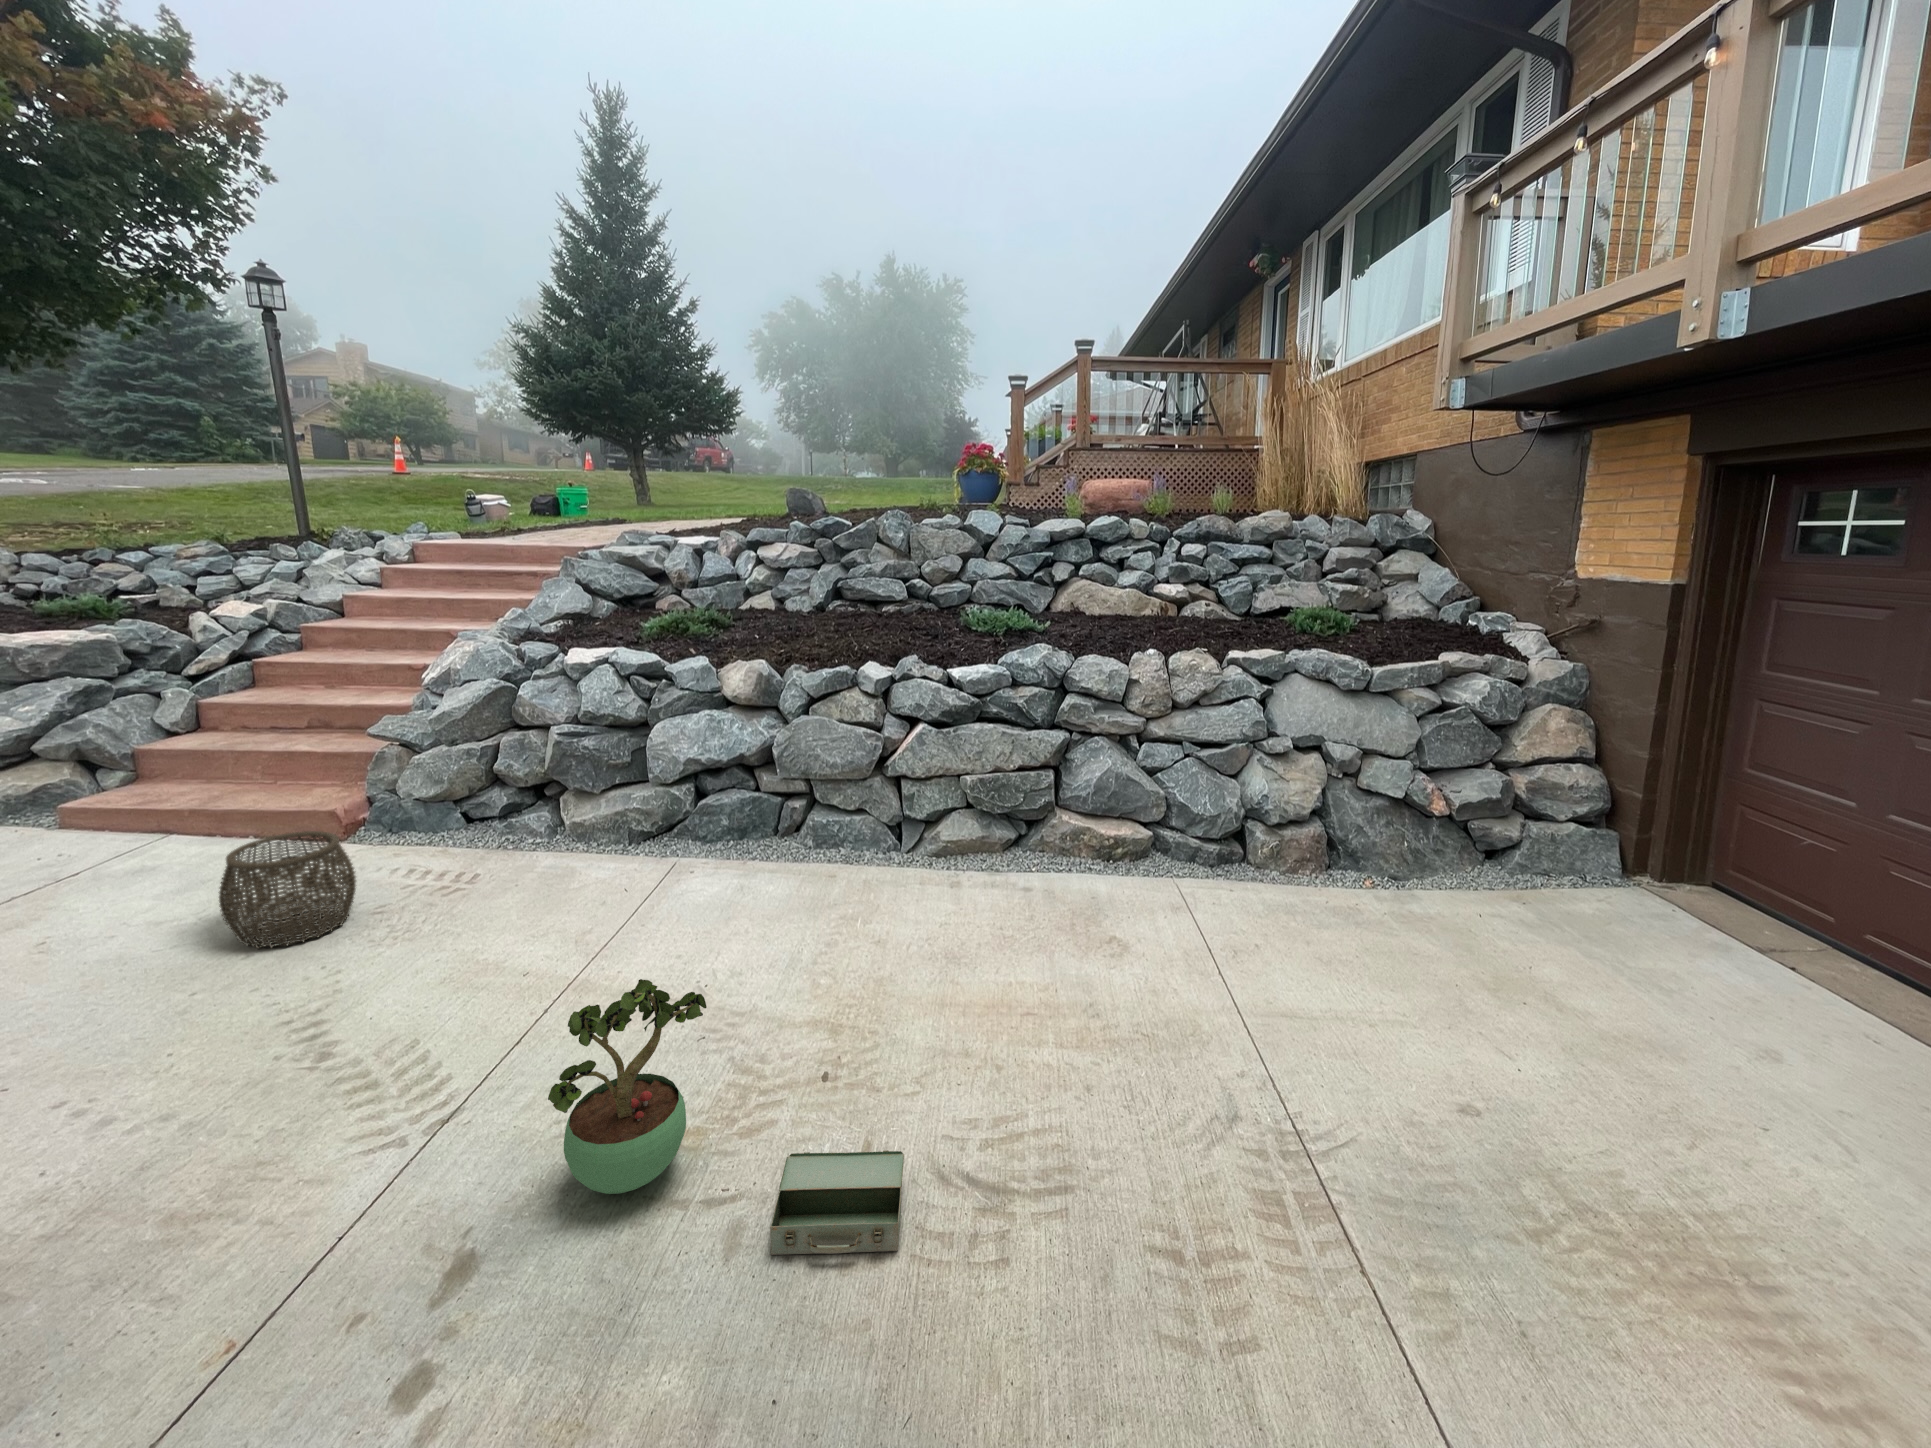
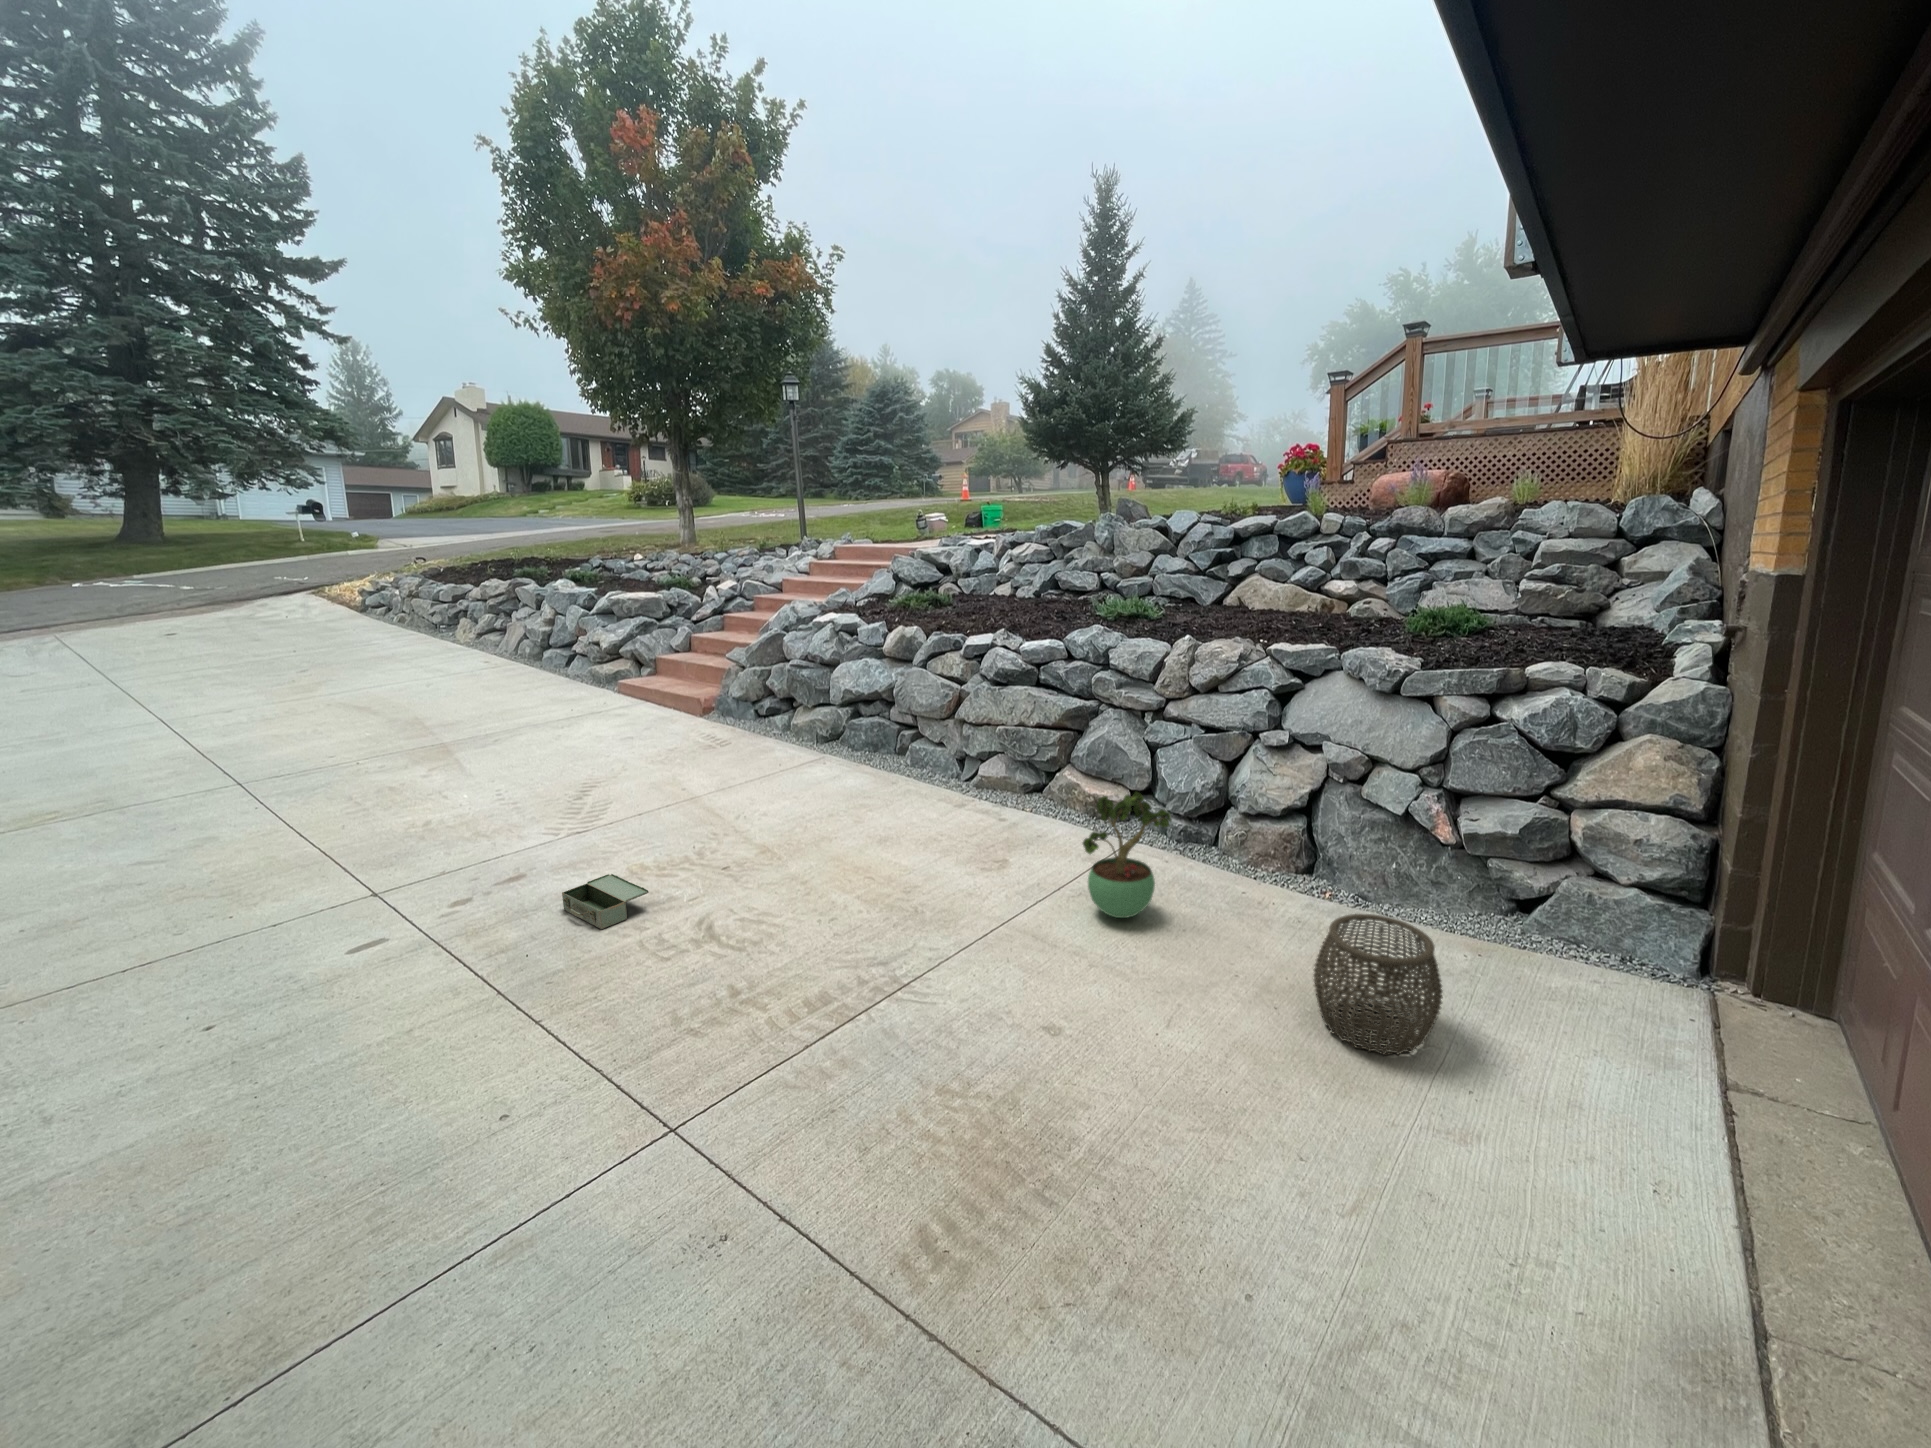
woven basket: present [219,831,356,948] -> present [1313,914,1443,1055]
potted plant: present [548,979,707,1194] -> present [1083,791,1172,918]

